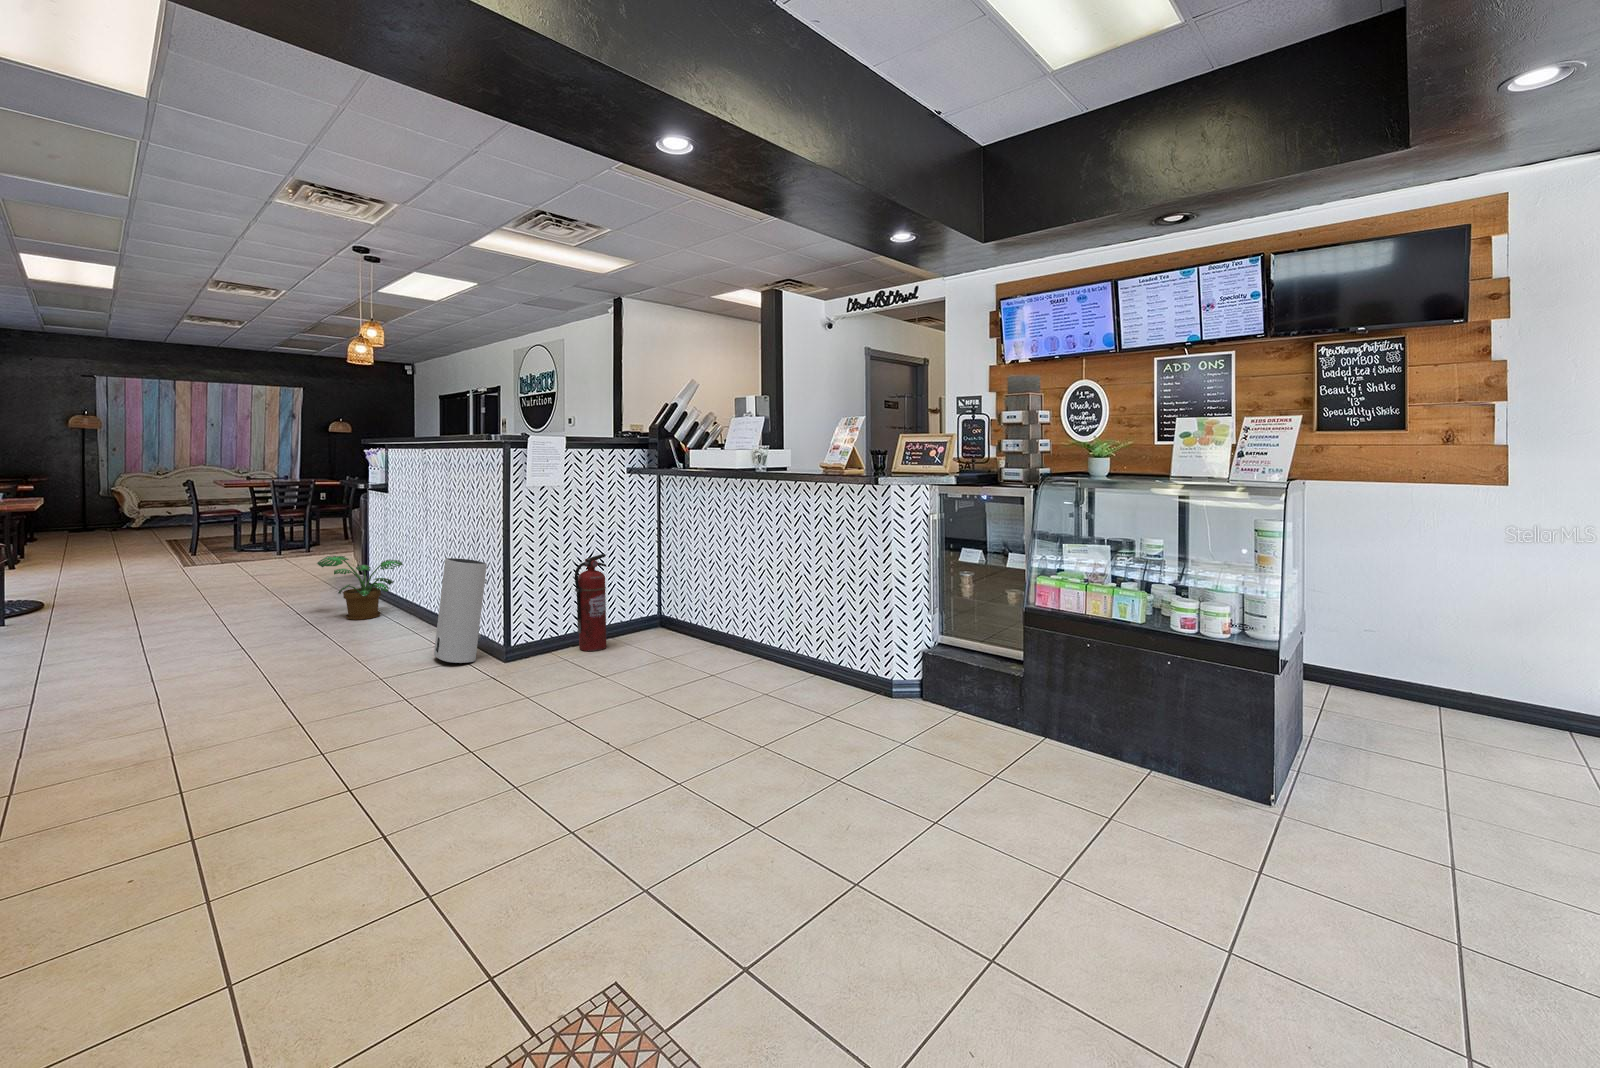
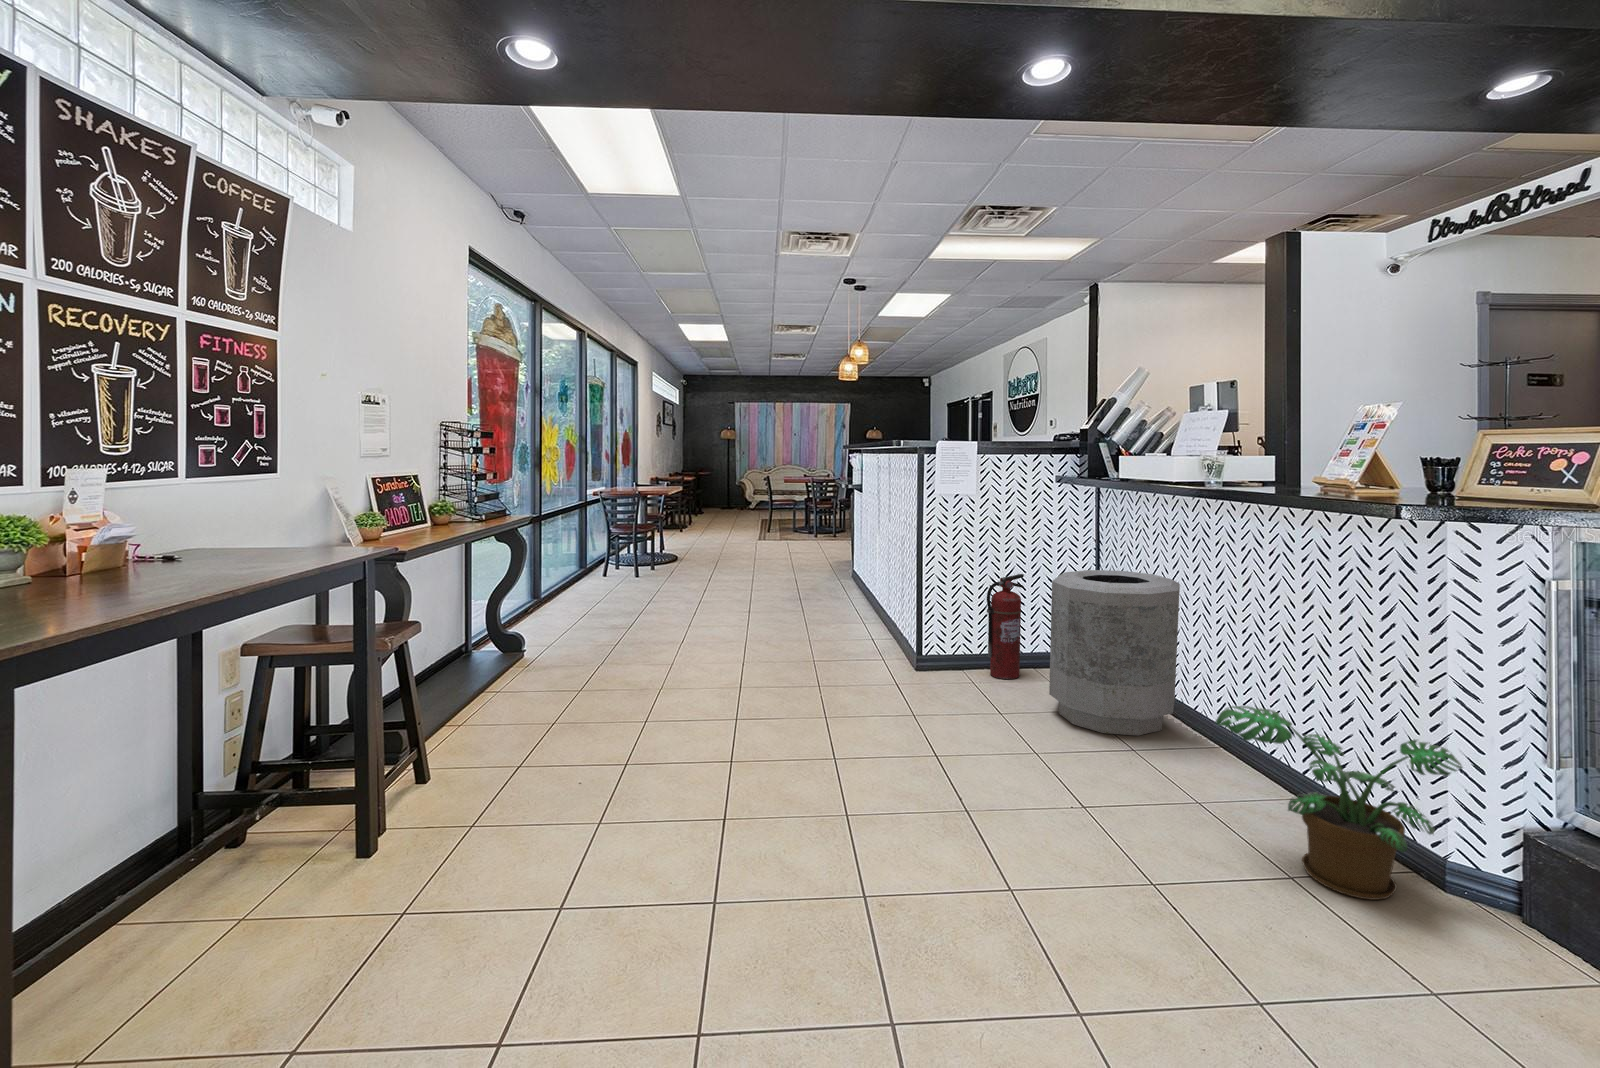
trash can: none [643,543,738,673] -> present [1049,570,1180,736]
potted plant: present [317,556,403,620] -> present [1215,706,1463,900]
air purifier: present [434,558,487,663] -> none [857,566,903,669]

